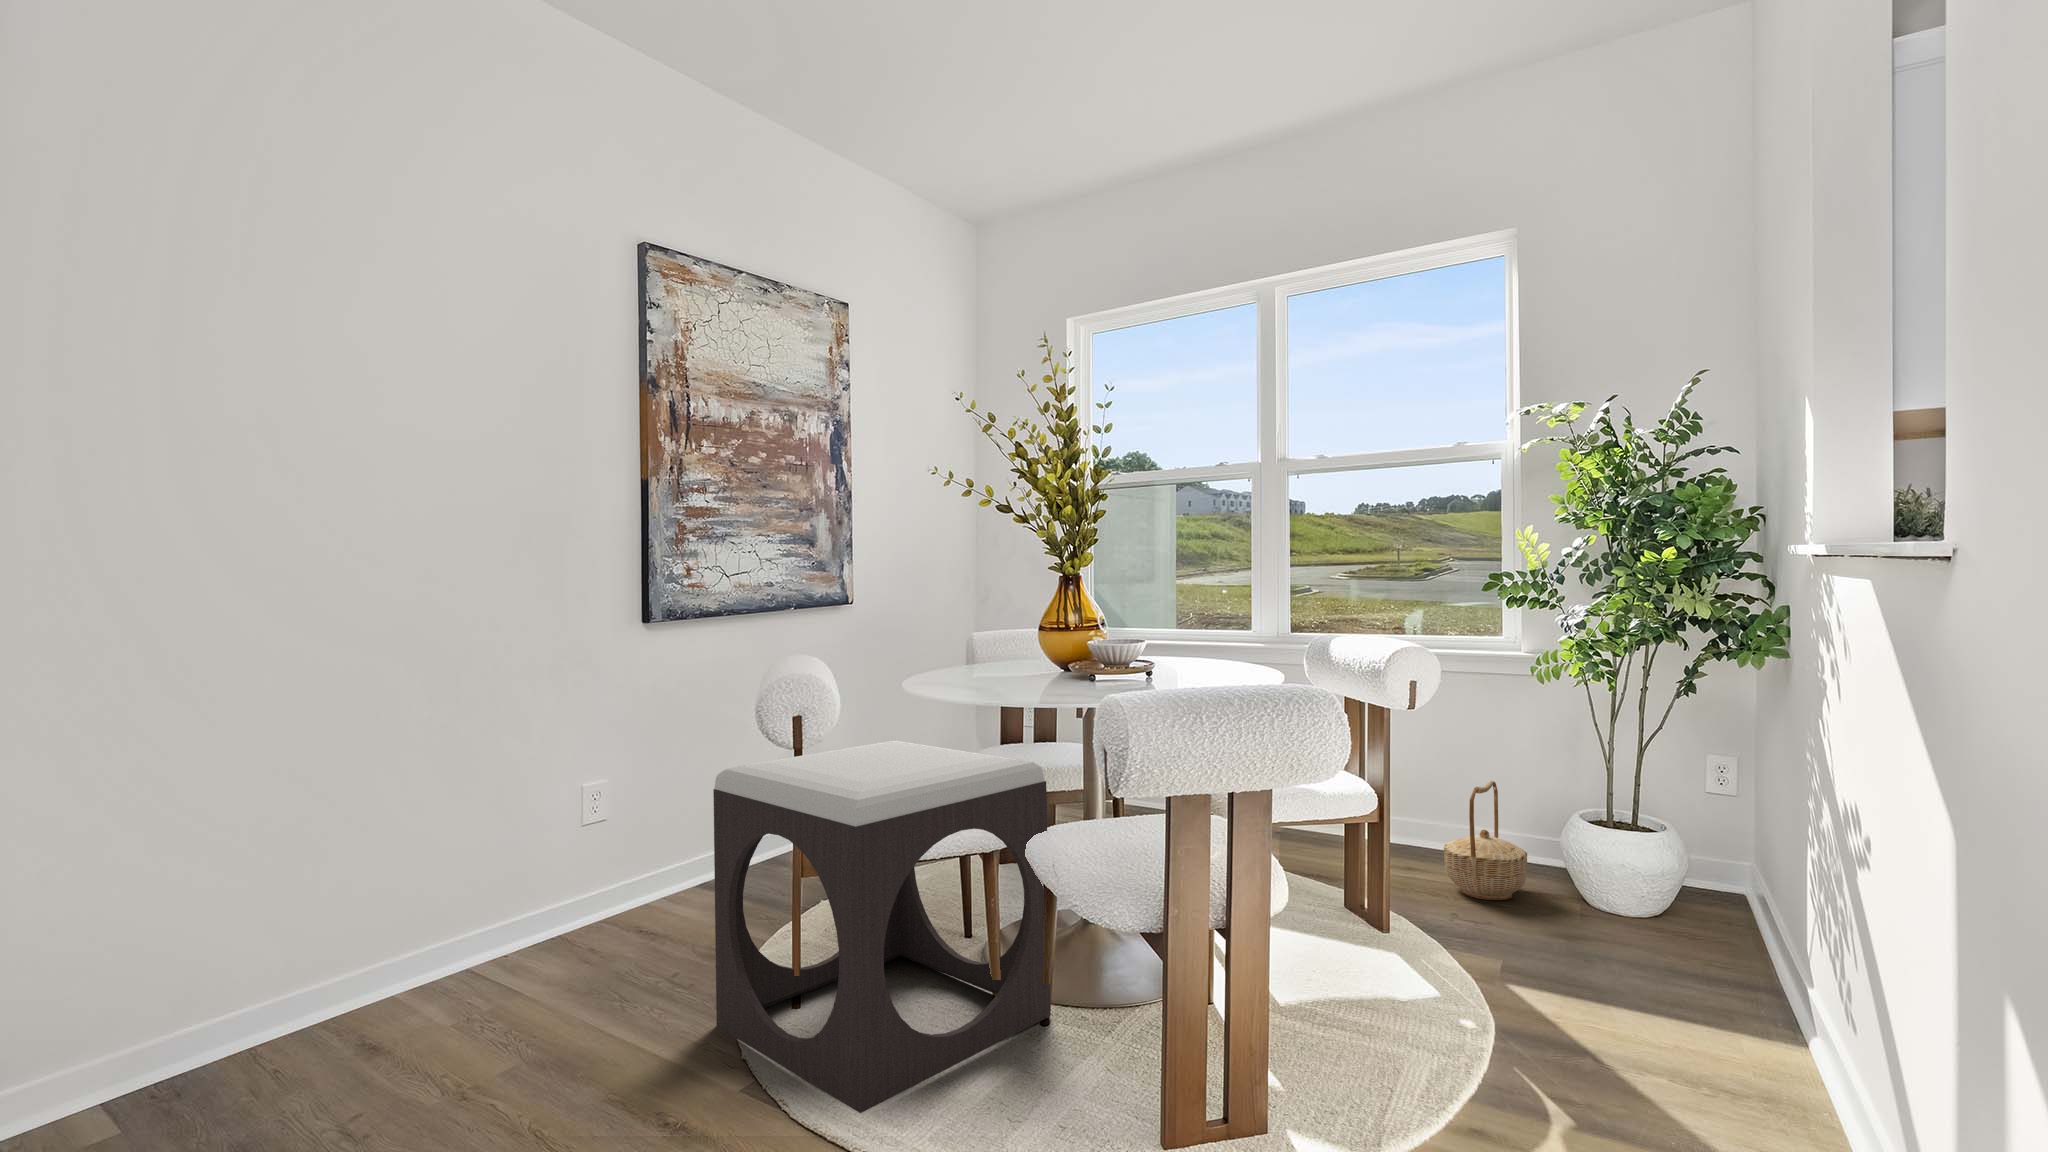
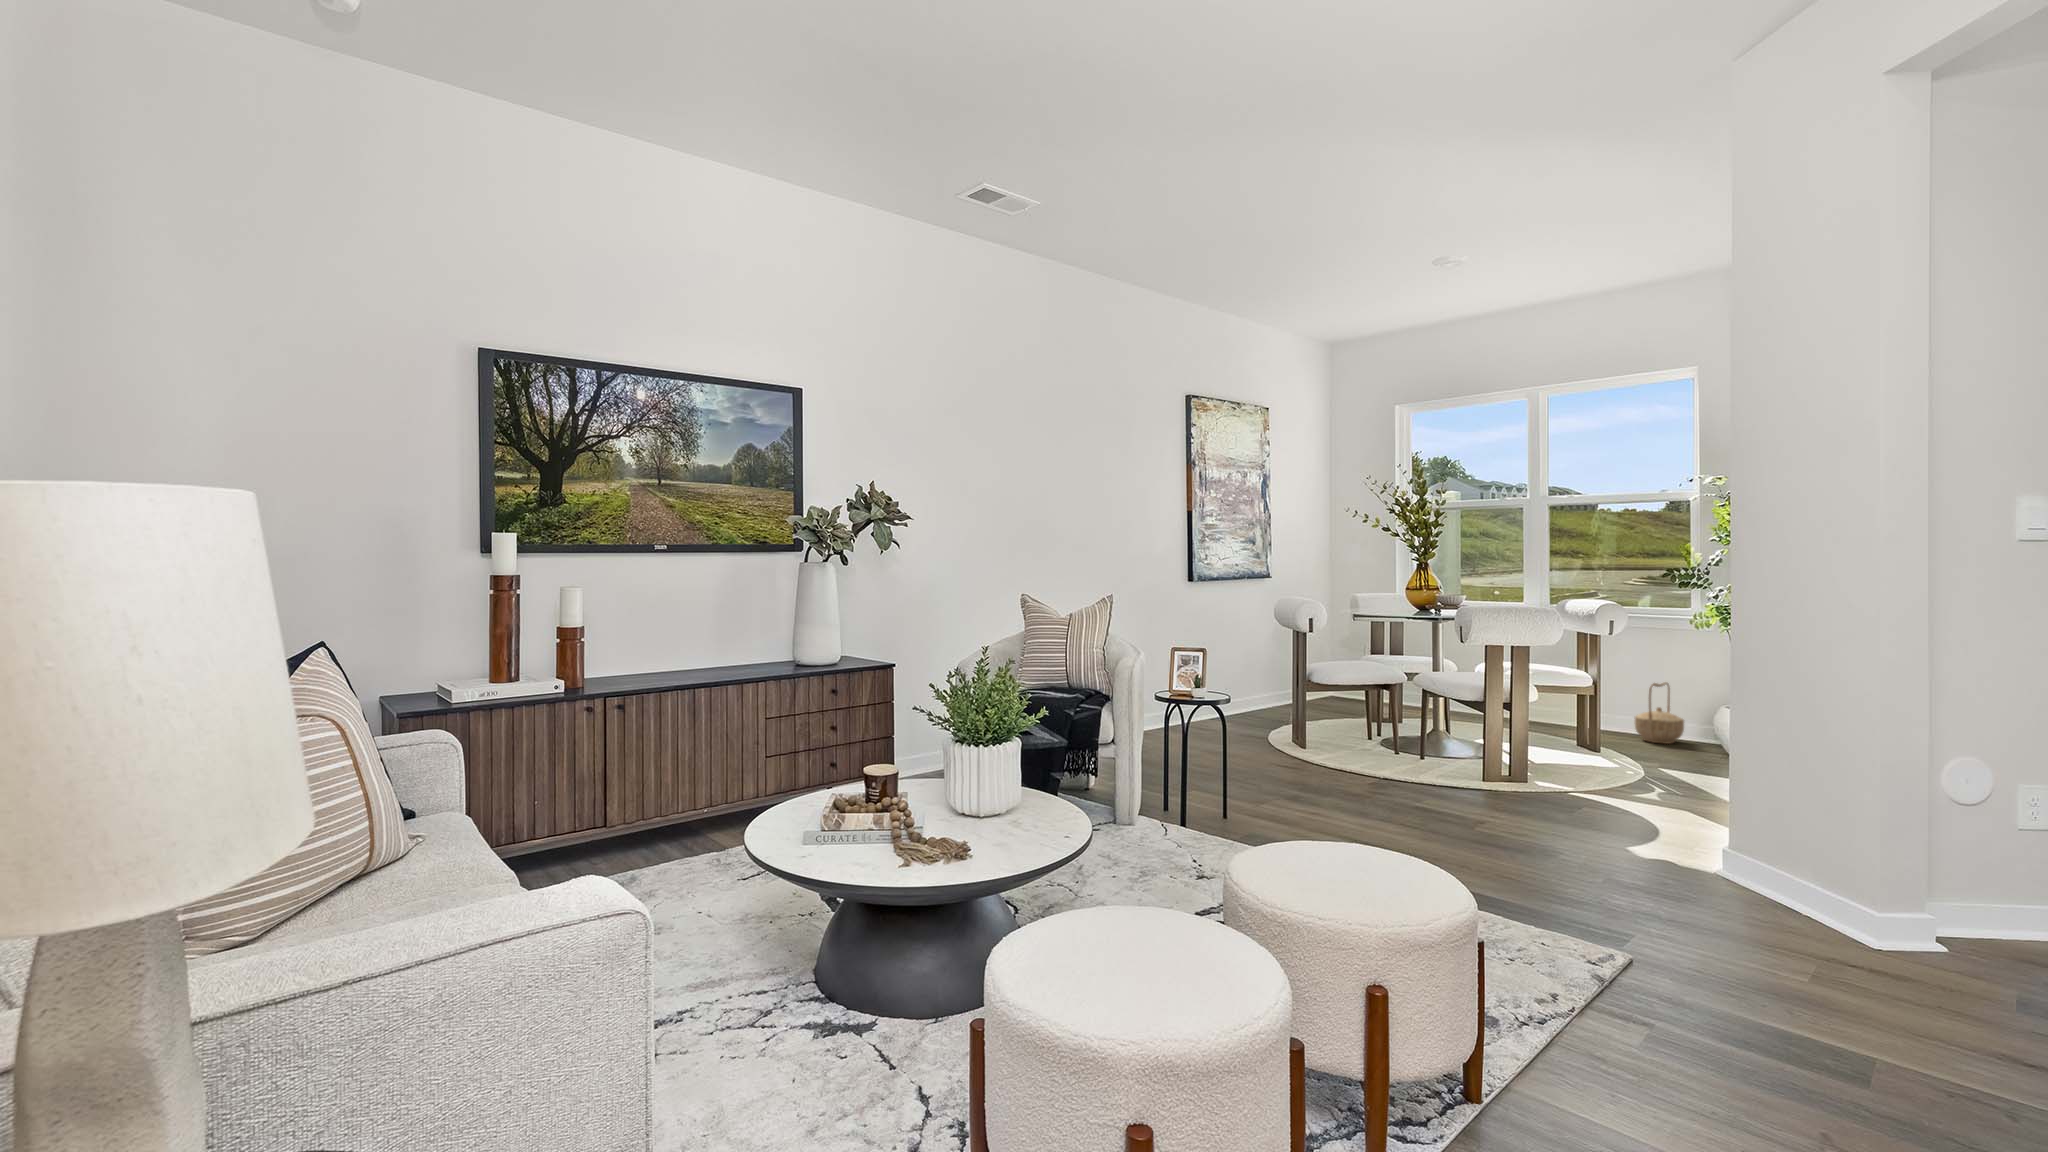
footstool: present [713,740,1051,1113] -> none [1280,642,1429,772]

